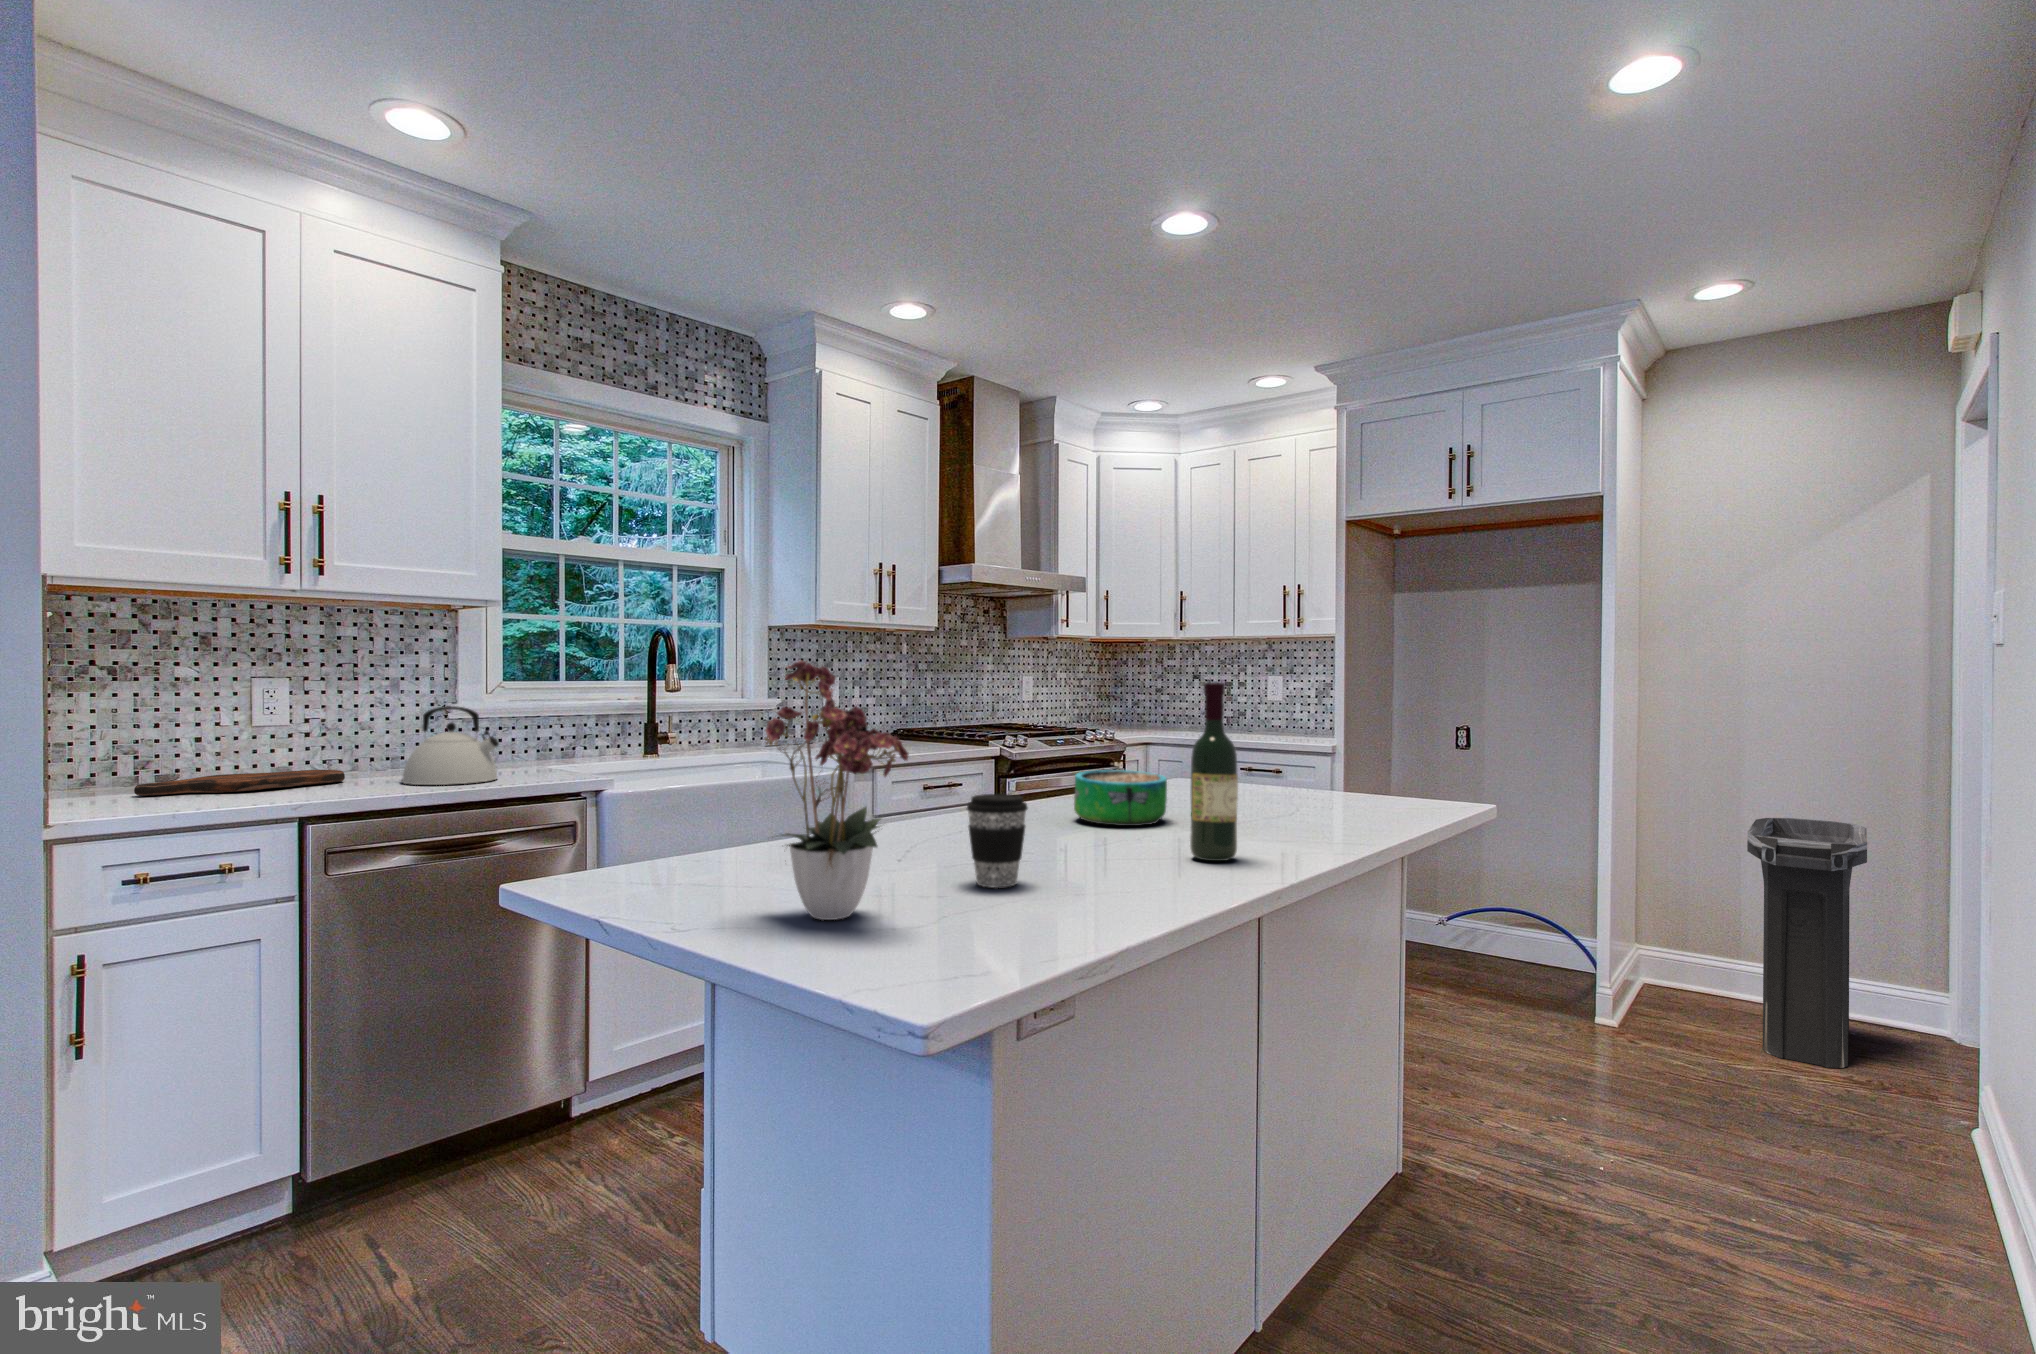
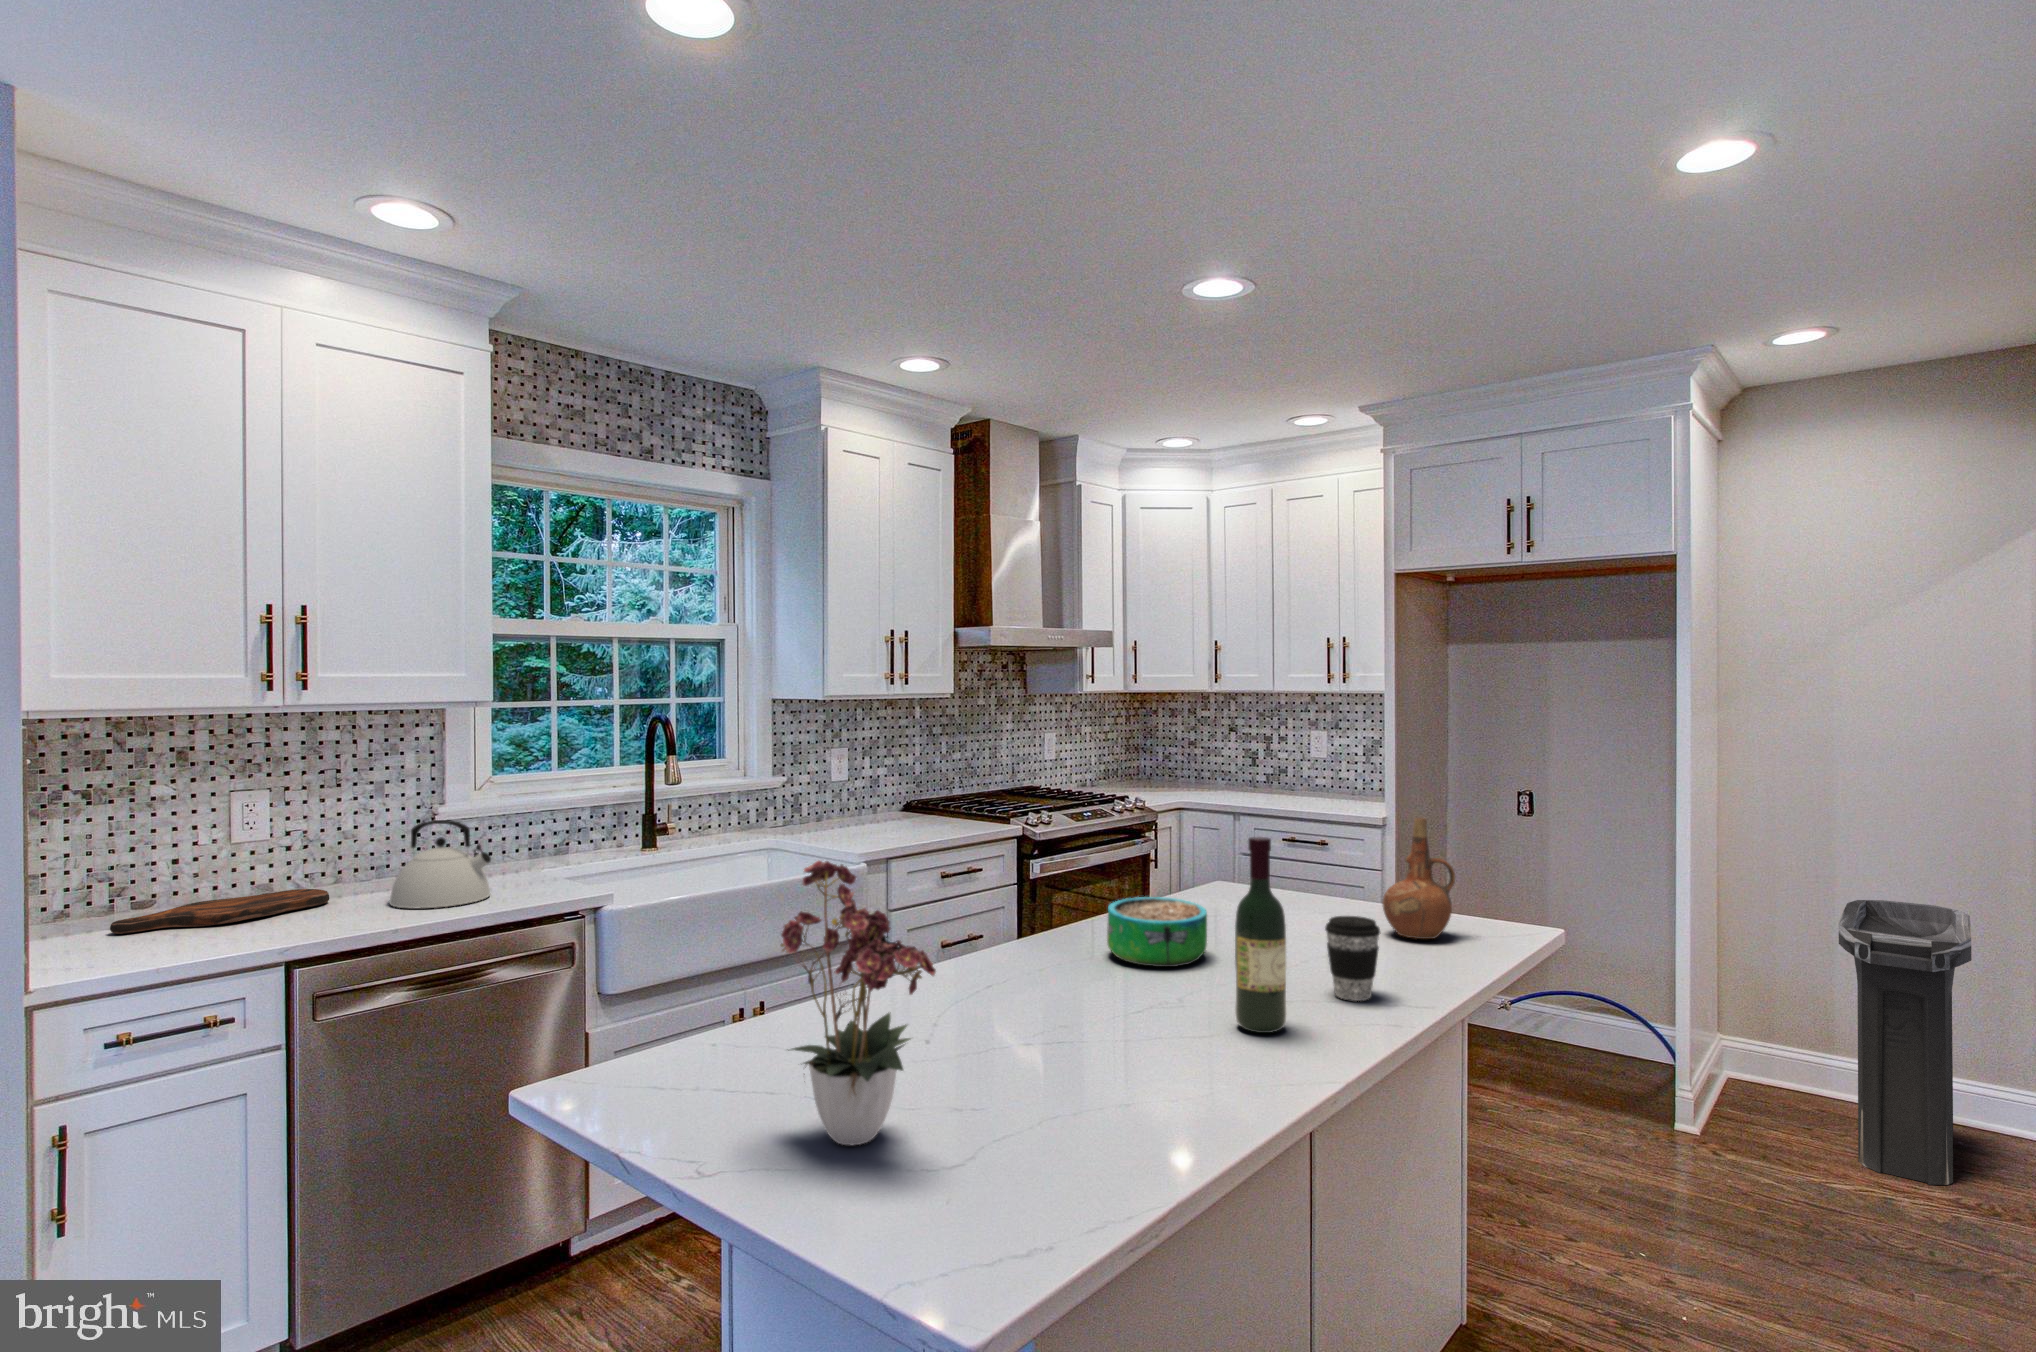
ceramic pitcher: none [1329,702,1396,812] -> present [1382,818,1455,939]
coffee cup: present [967,794,1028,888] -> present [1325,916,1380,1001]

